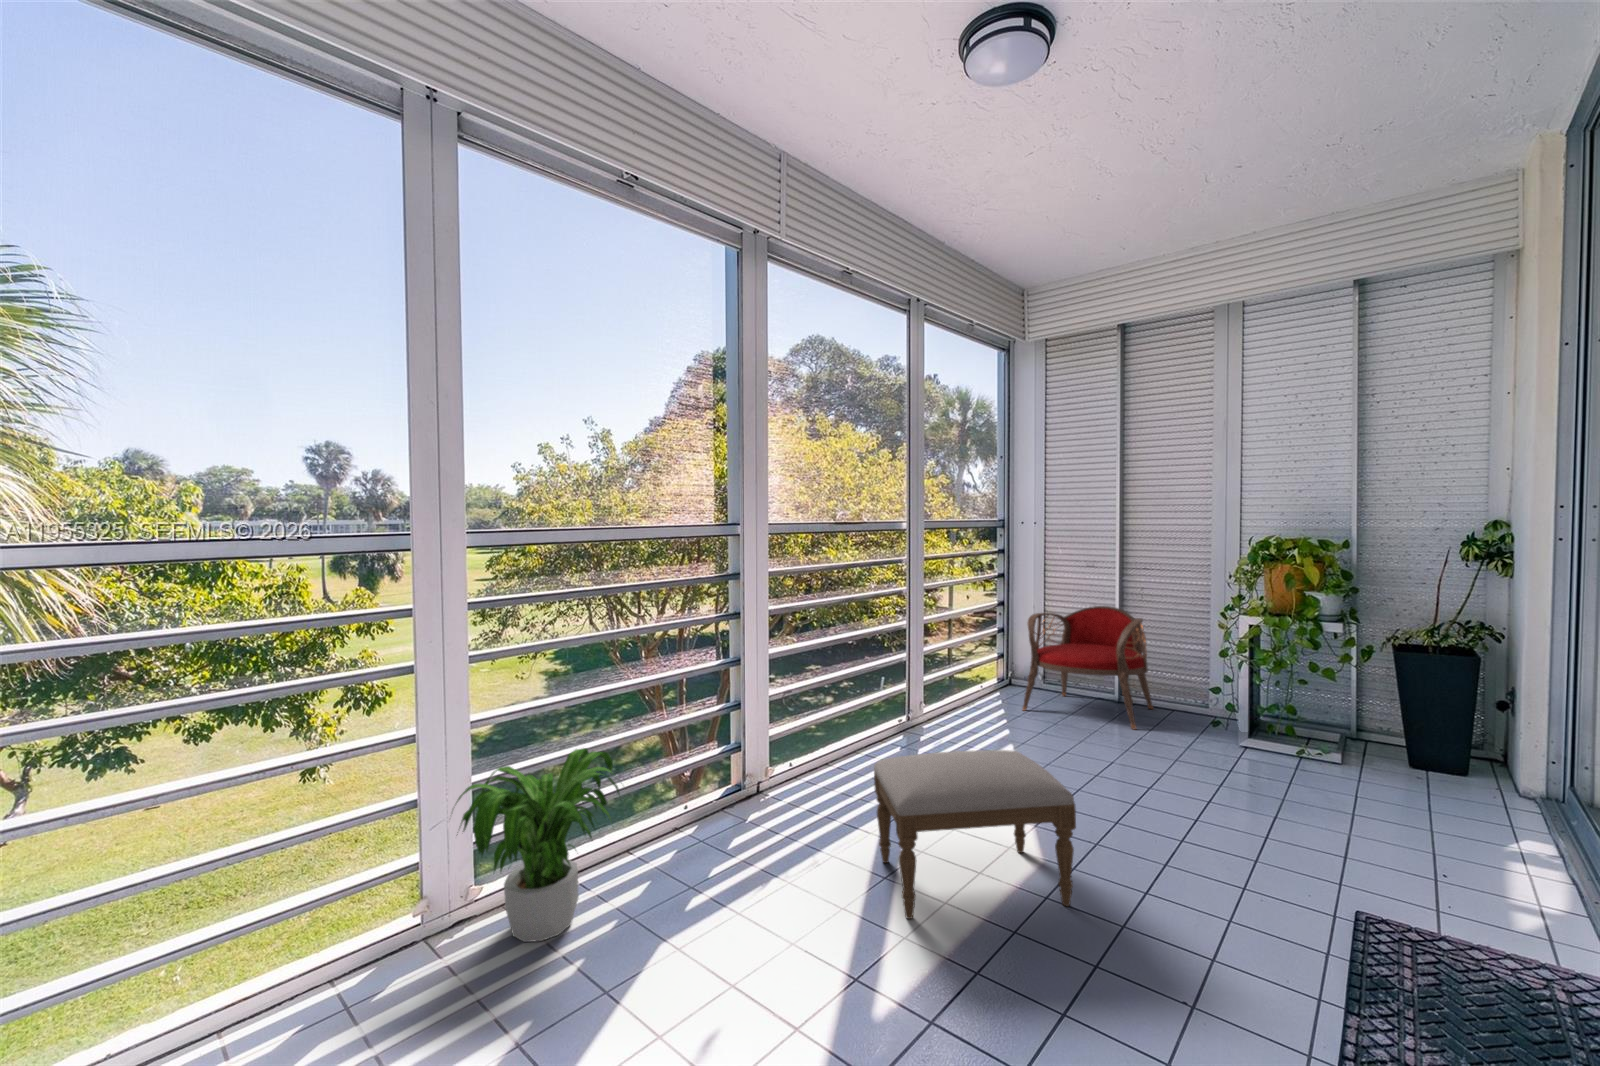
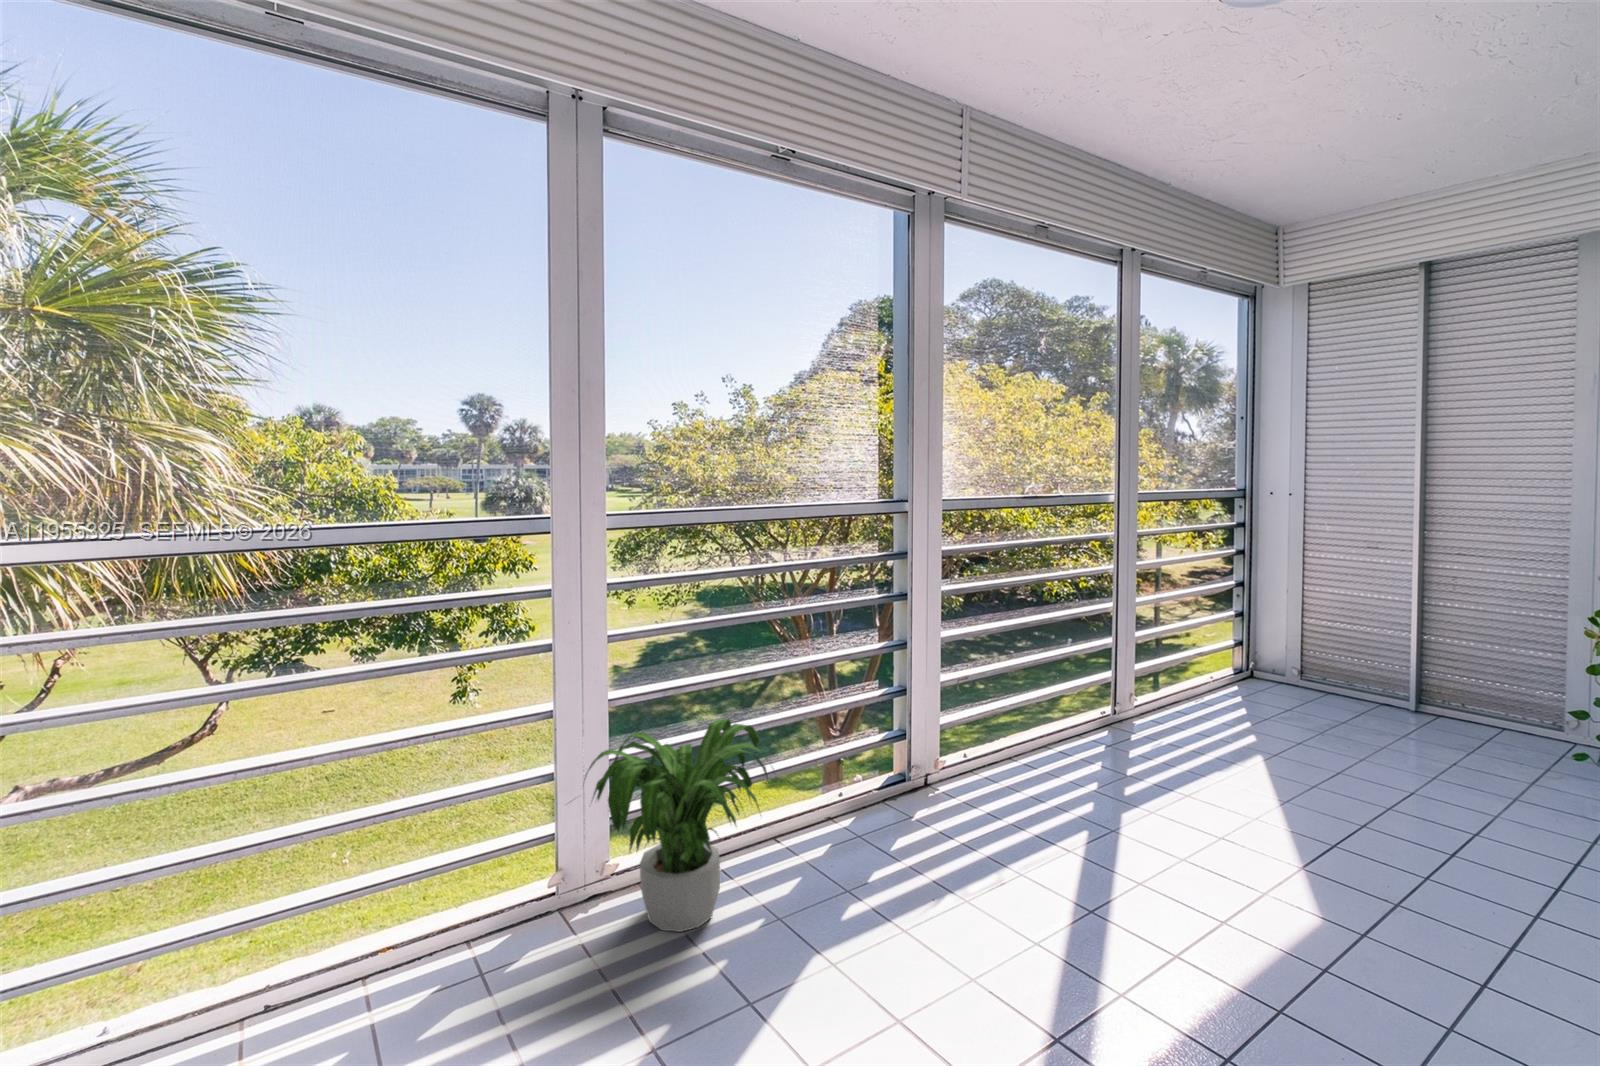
armchair: present [1022,606,1153,730] -> none [1274,580,1477,752]
ottoman: present [874,750,1076,919] -> none [1081,764,1381,987]

